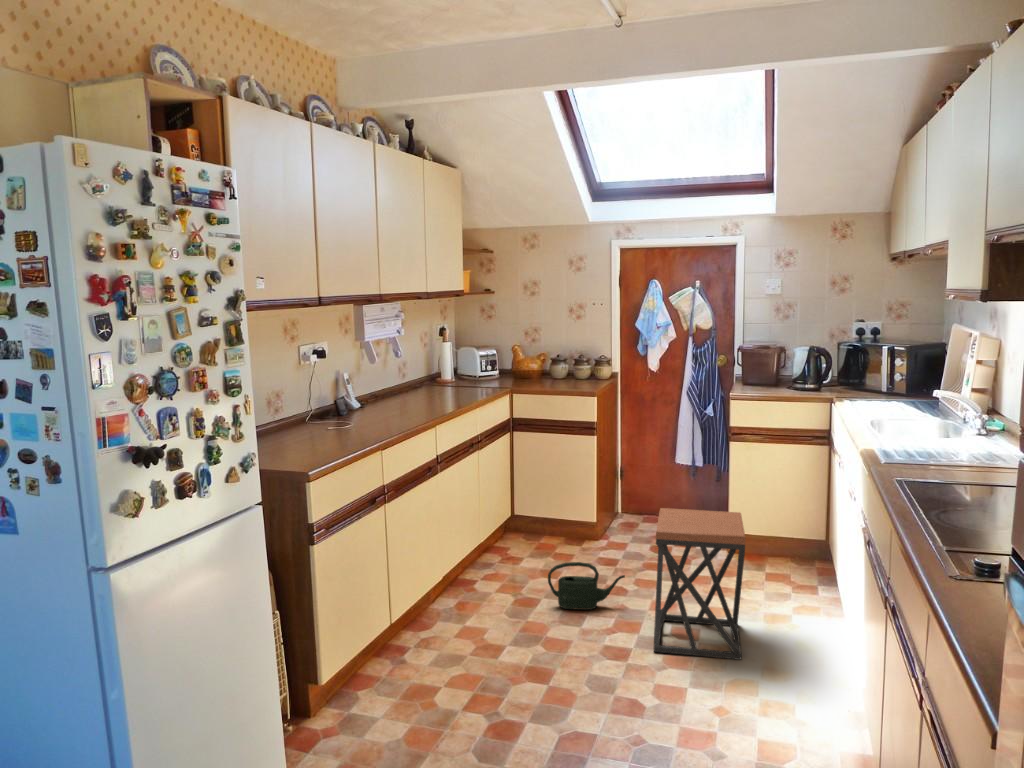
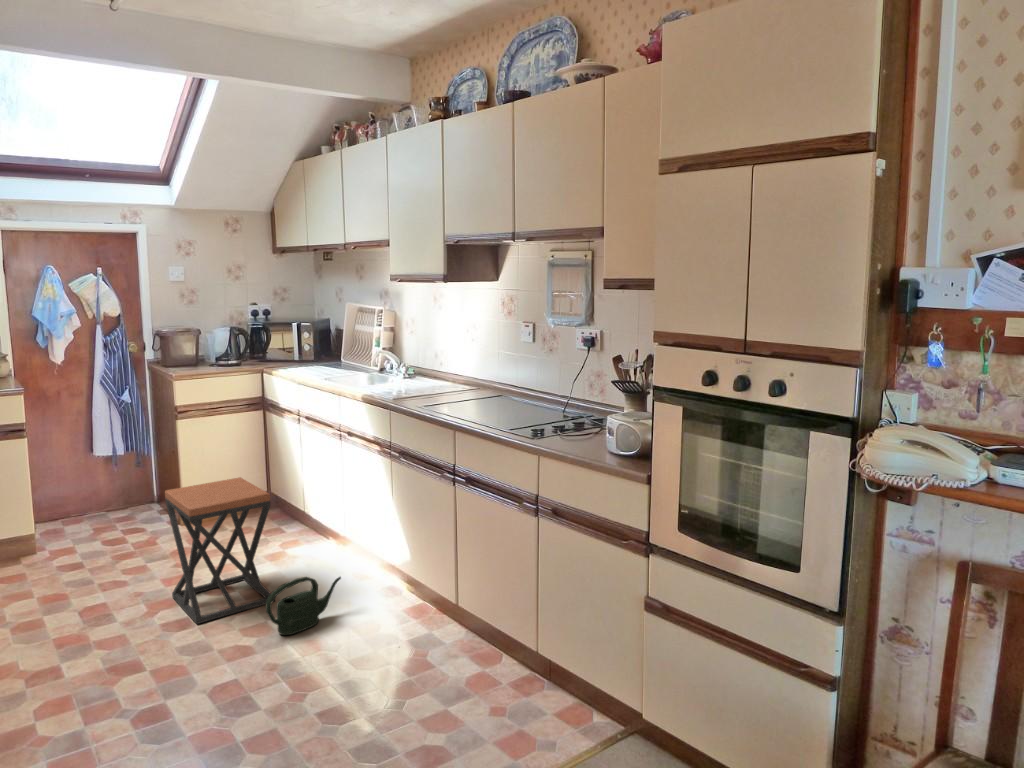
watering can: present [548,562,625,610] -> present [266,577,341,635]

